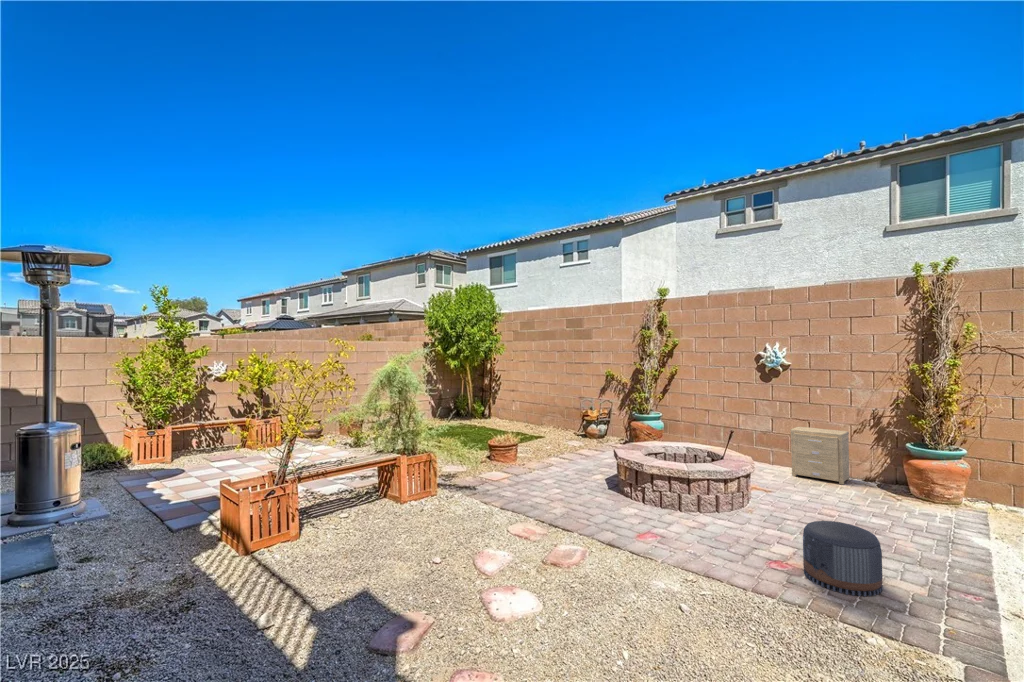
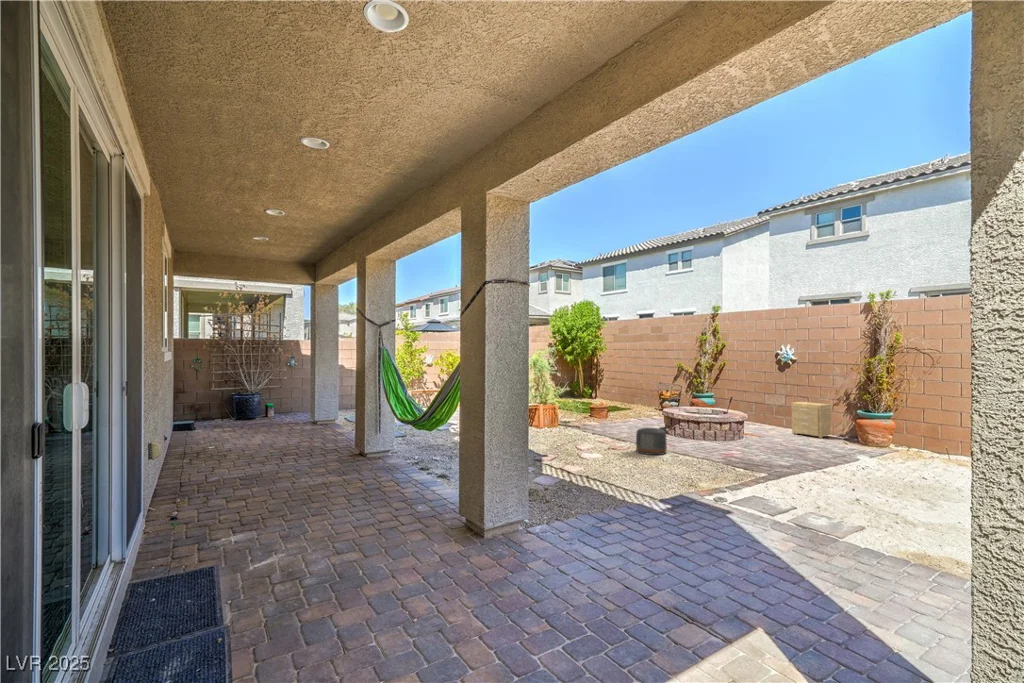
pouf: present [803,521,883,596] -> present [636,428,667,455]

